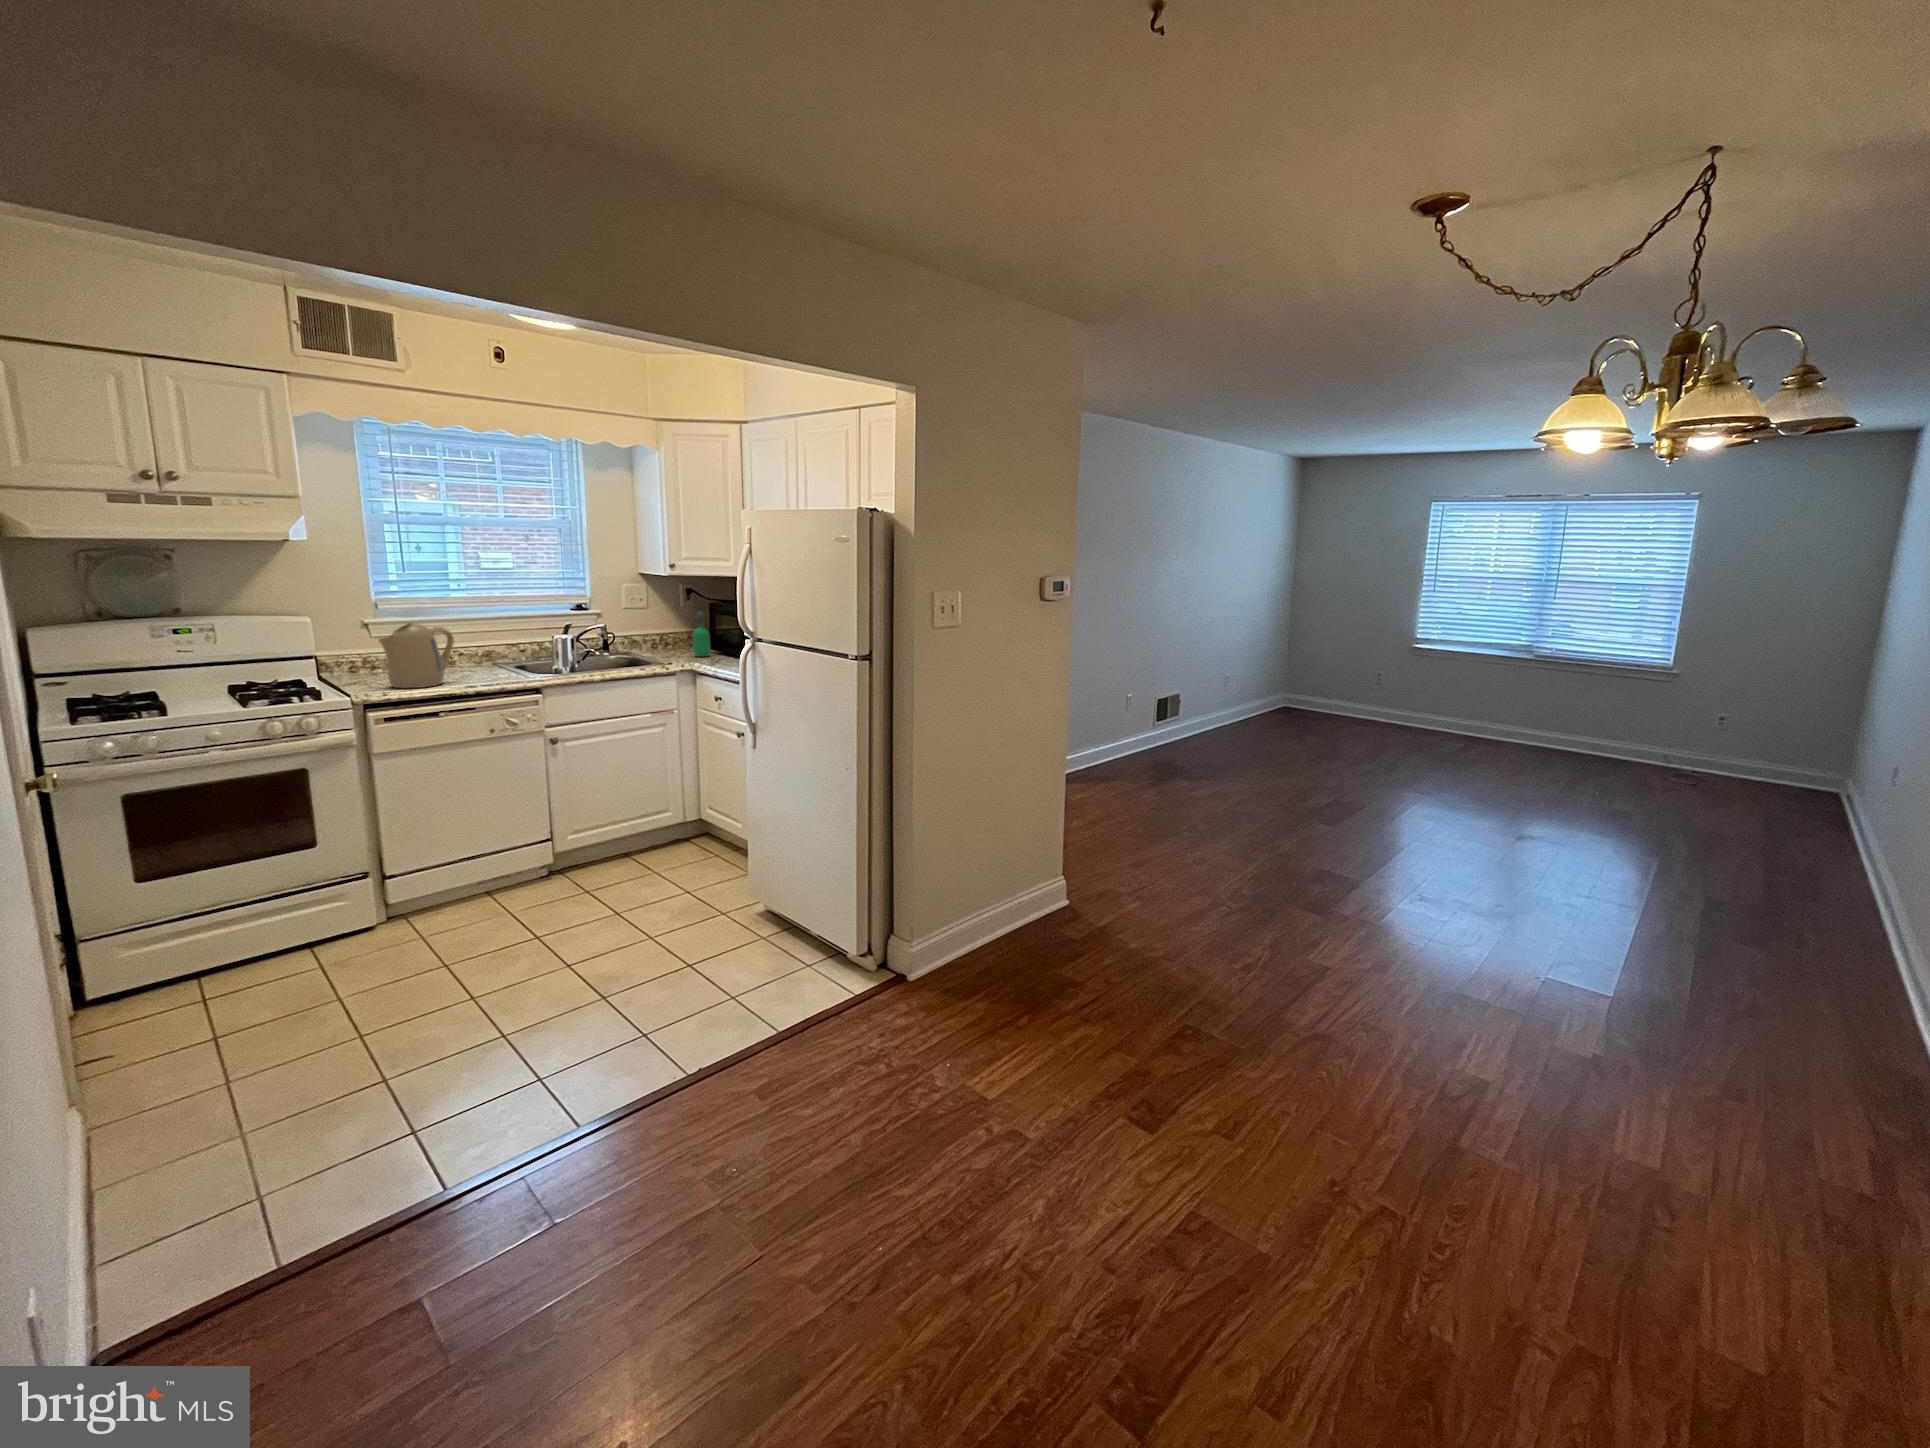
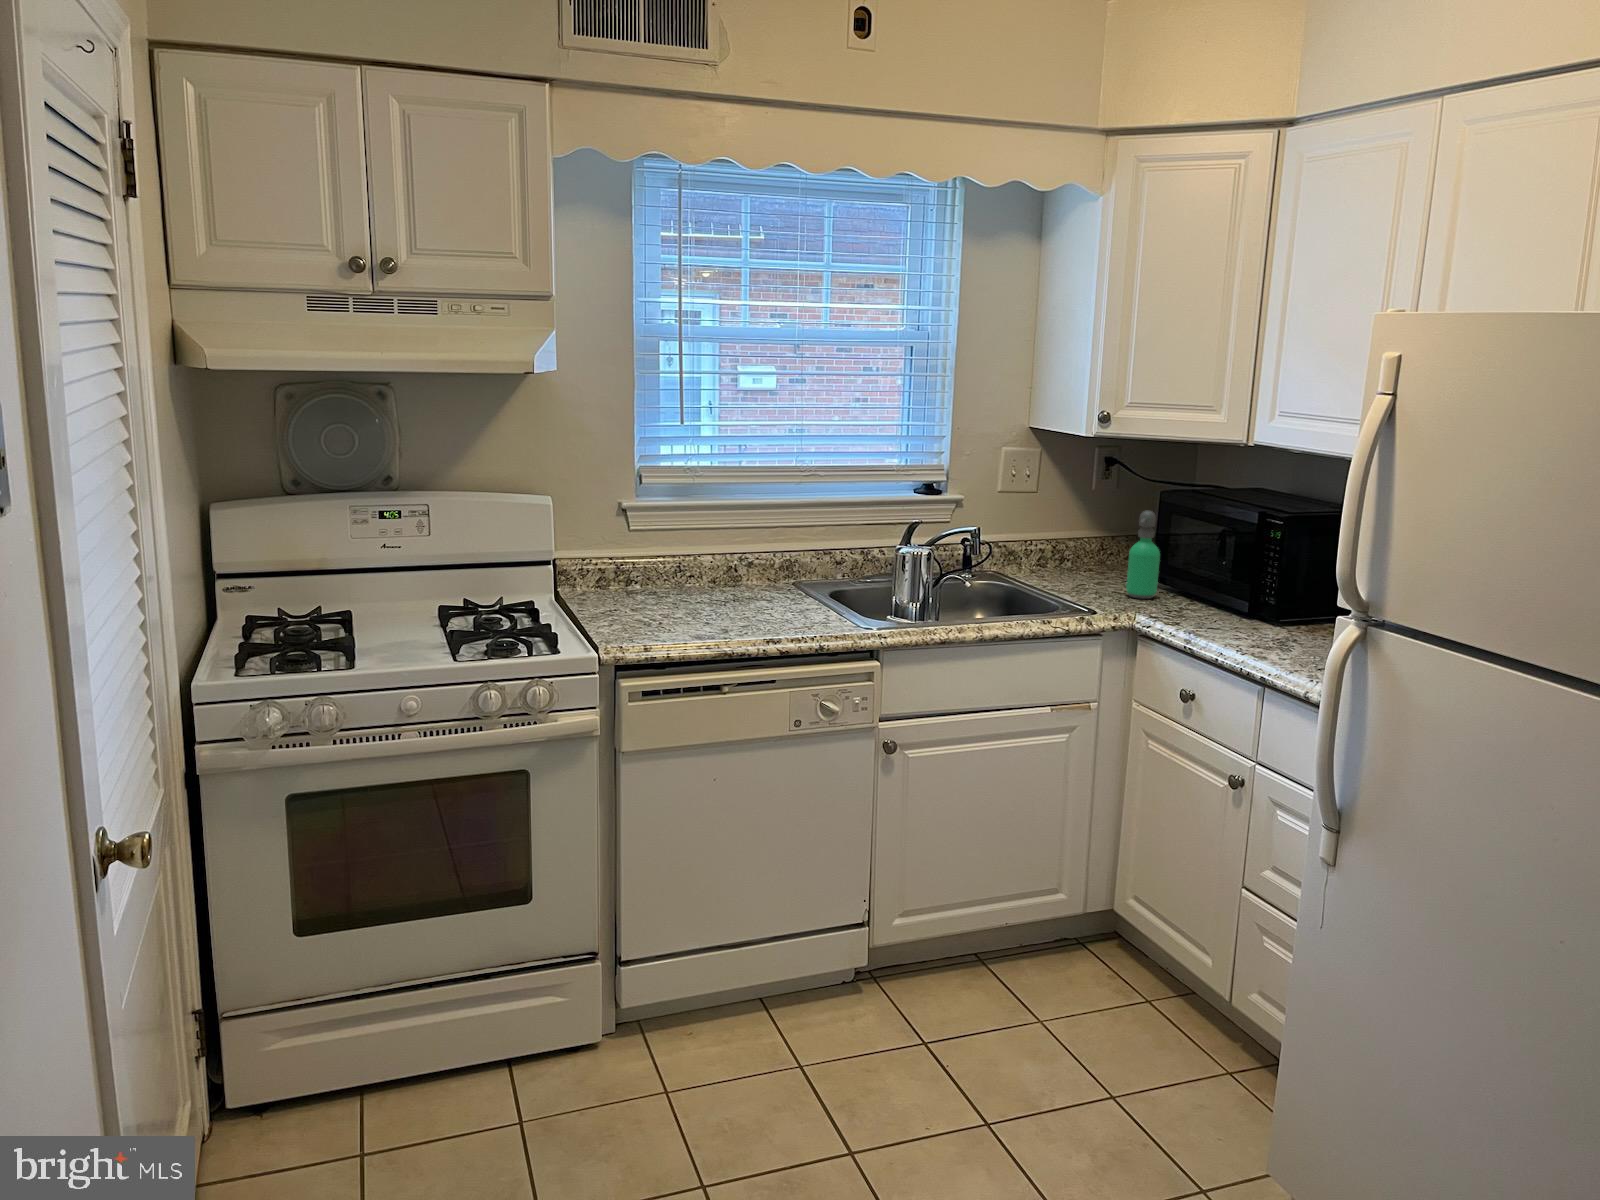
kettle: present [378,623,454,688] -> none [641,519,751,636]

